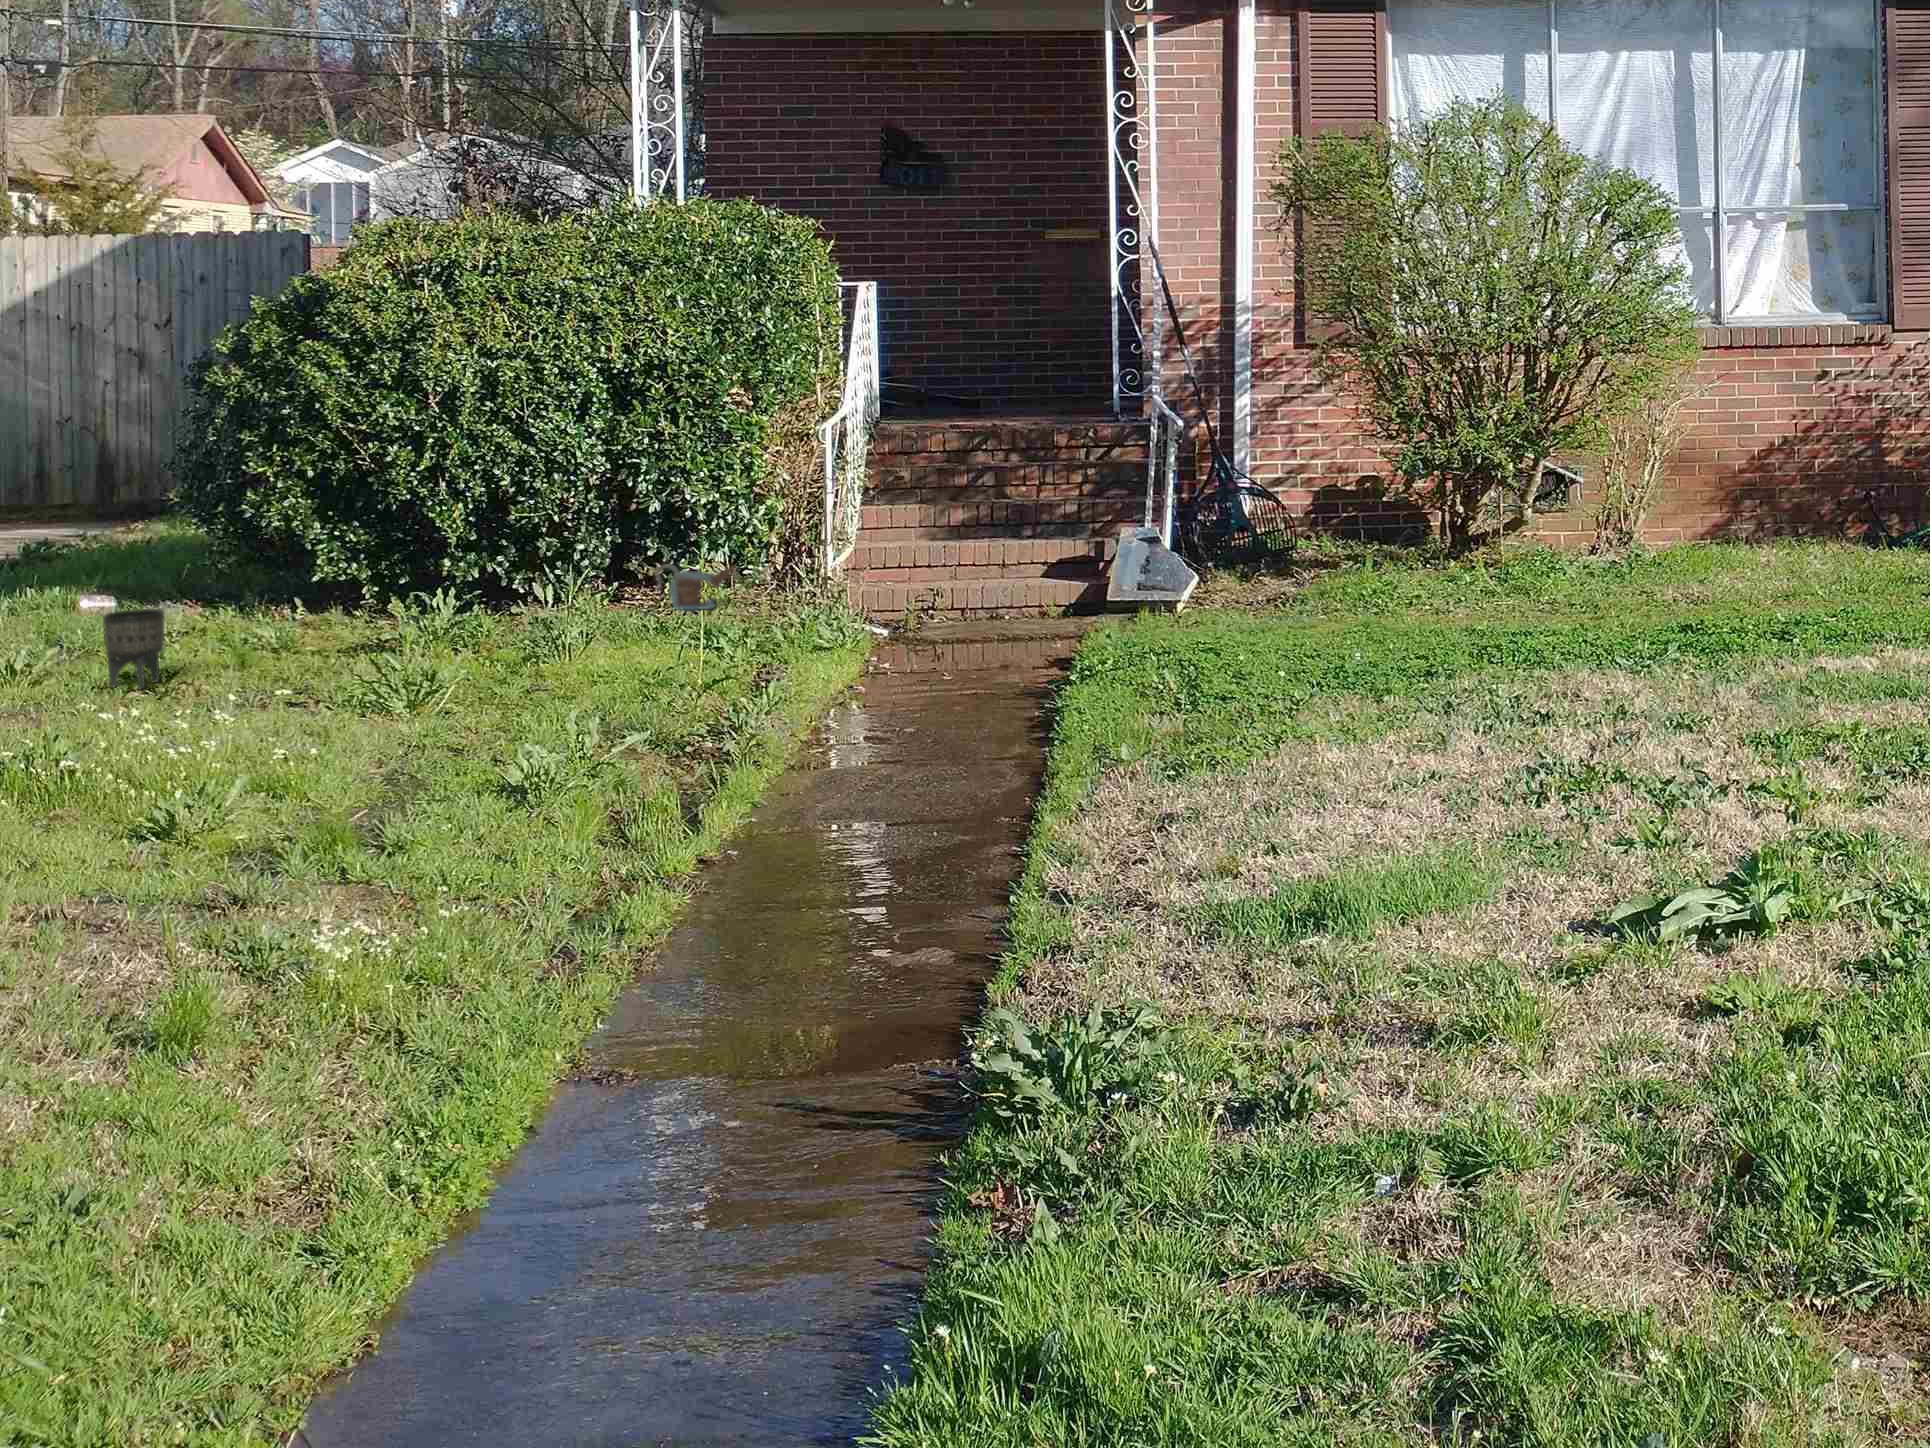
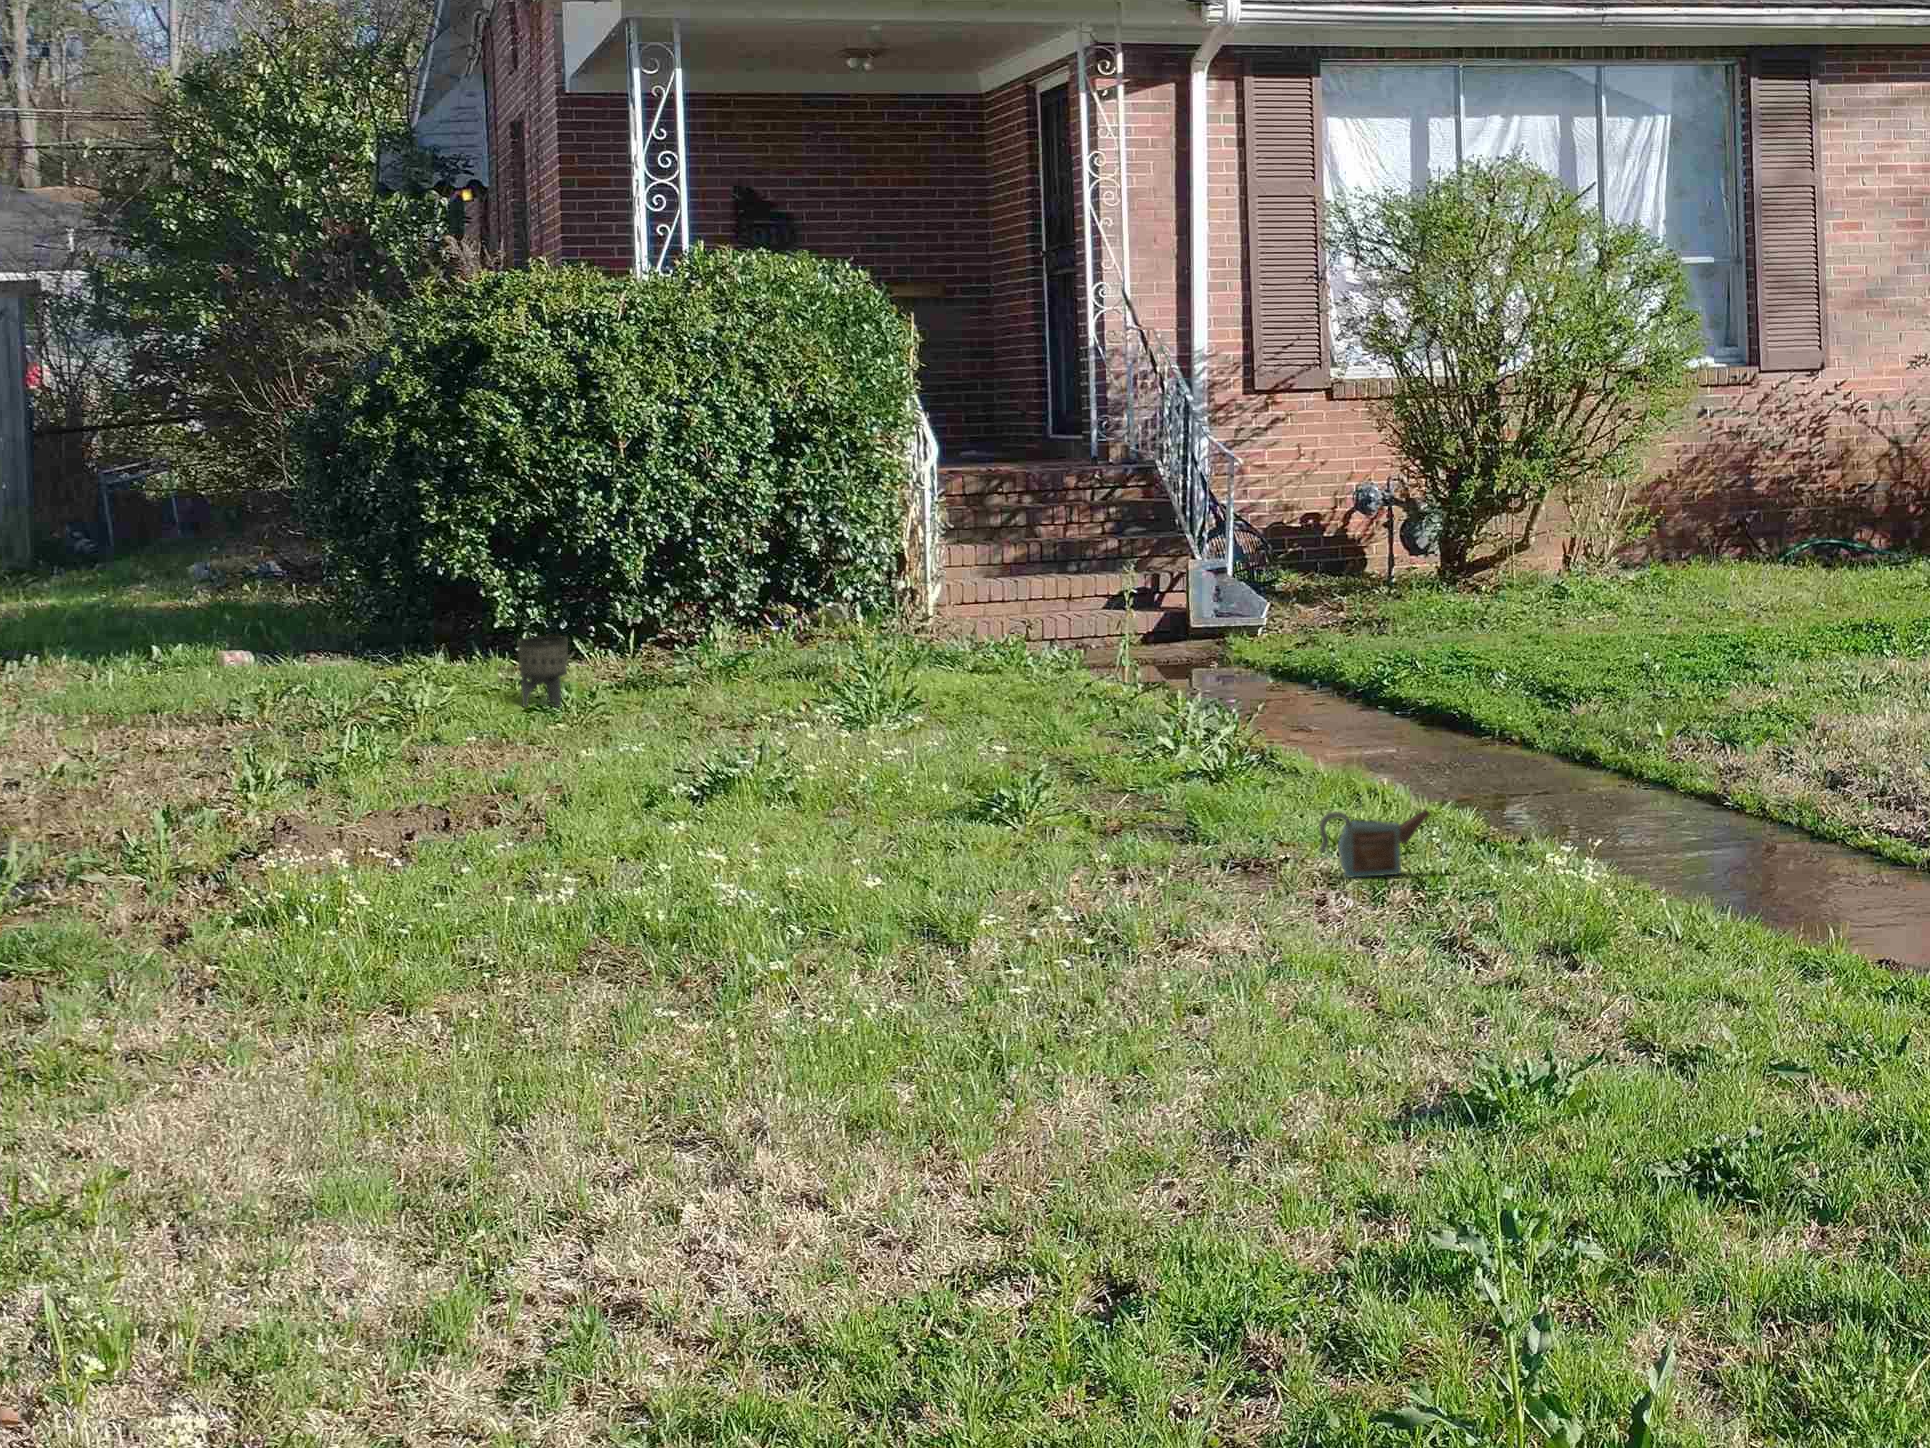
watering can: present [656,564,735,610] -> present [1319,810,1430,878]

